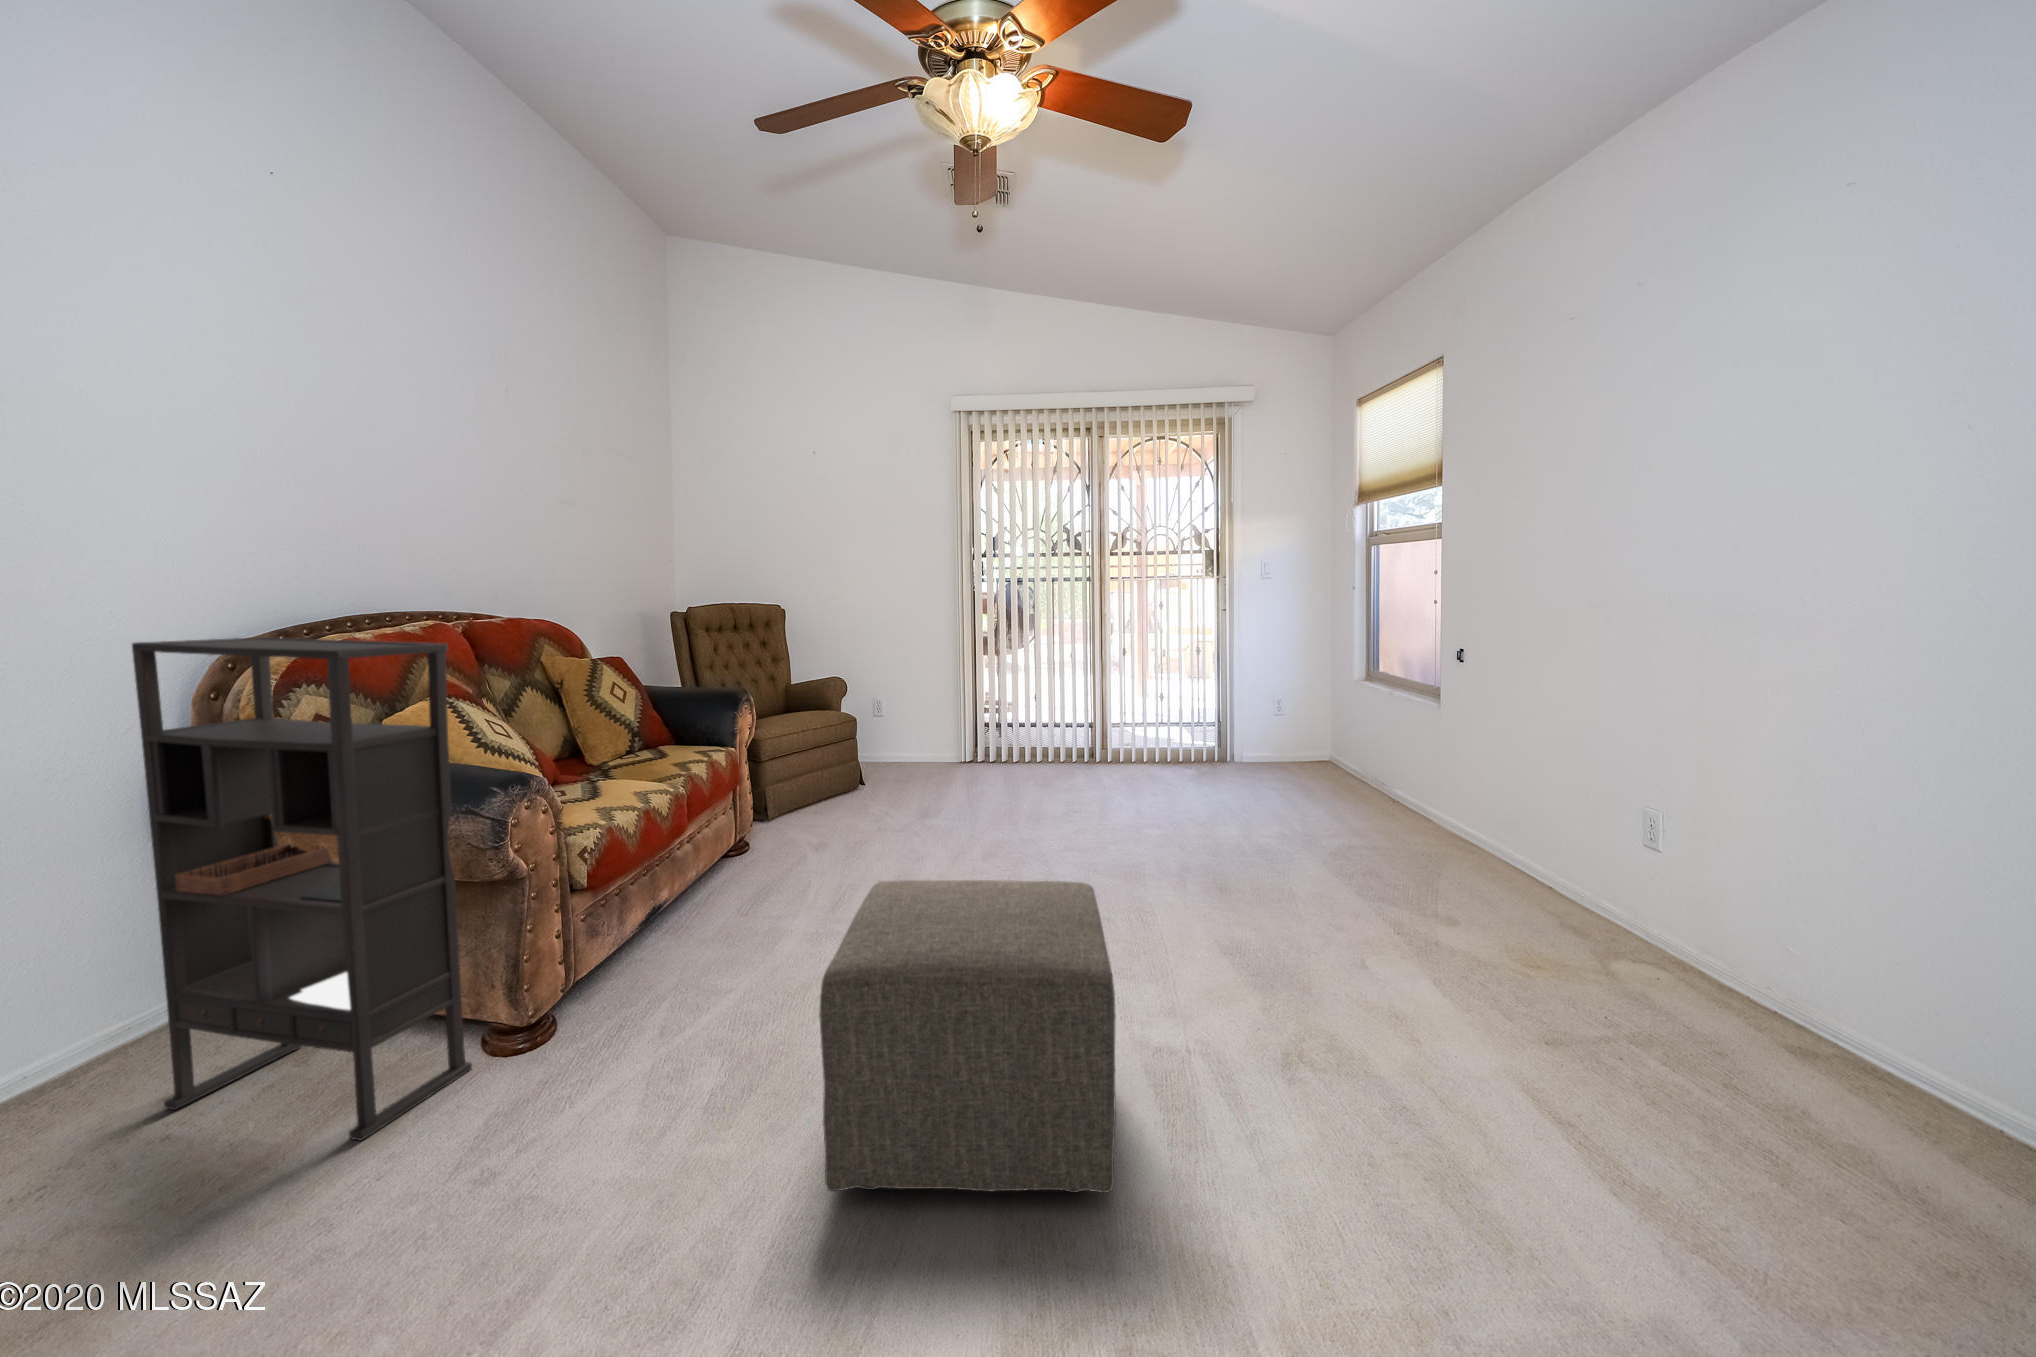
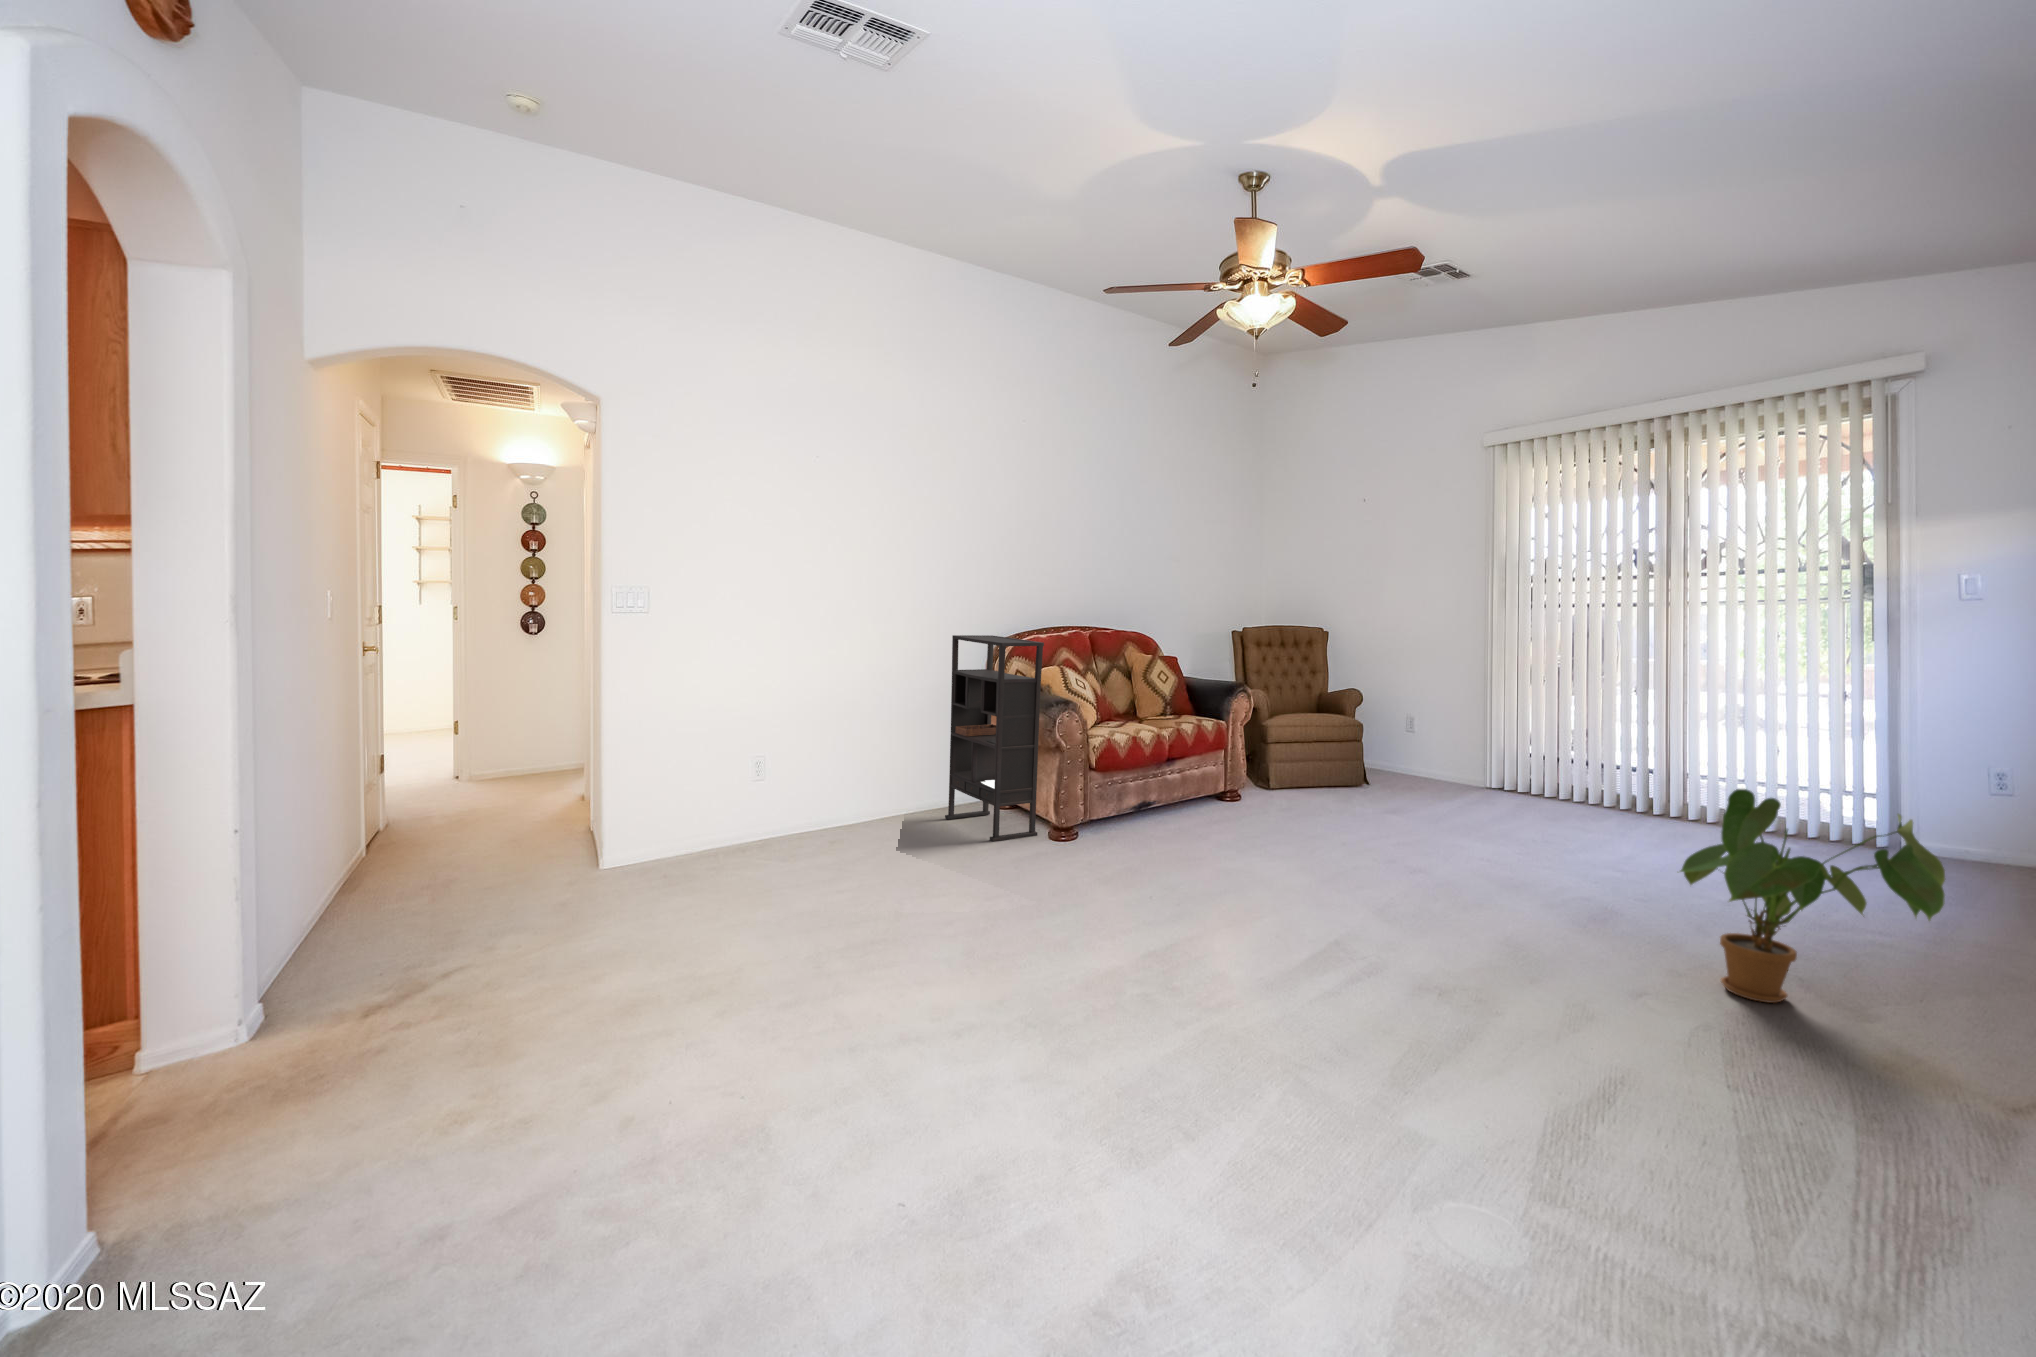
house plant: none [1456,750,1801,989] -> present [1680,789,1945,1003]
ottoman: present [819,880,1116,1193] -> none [1120,782,1302,929]

